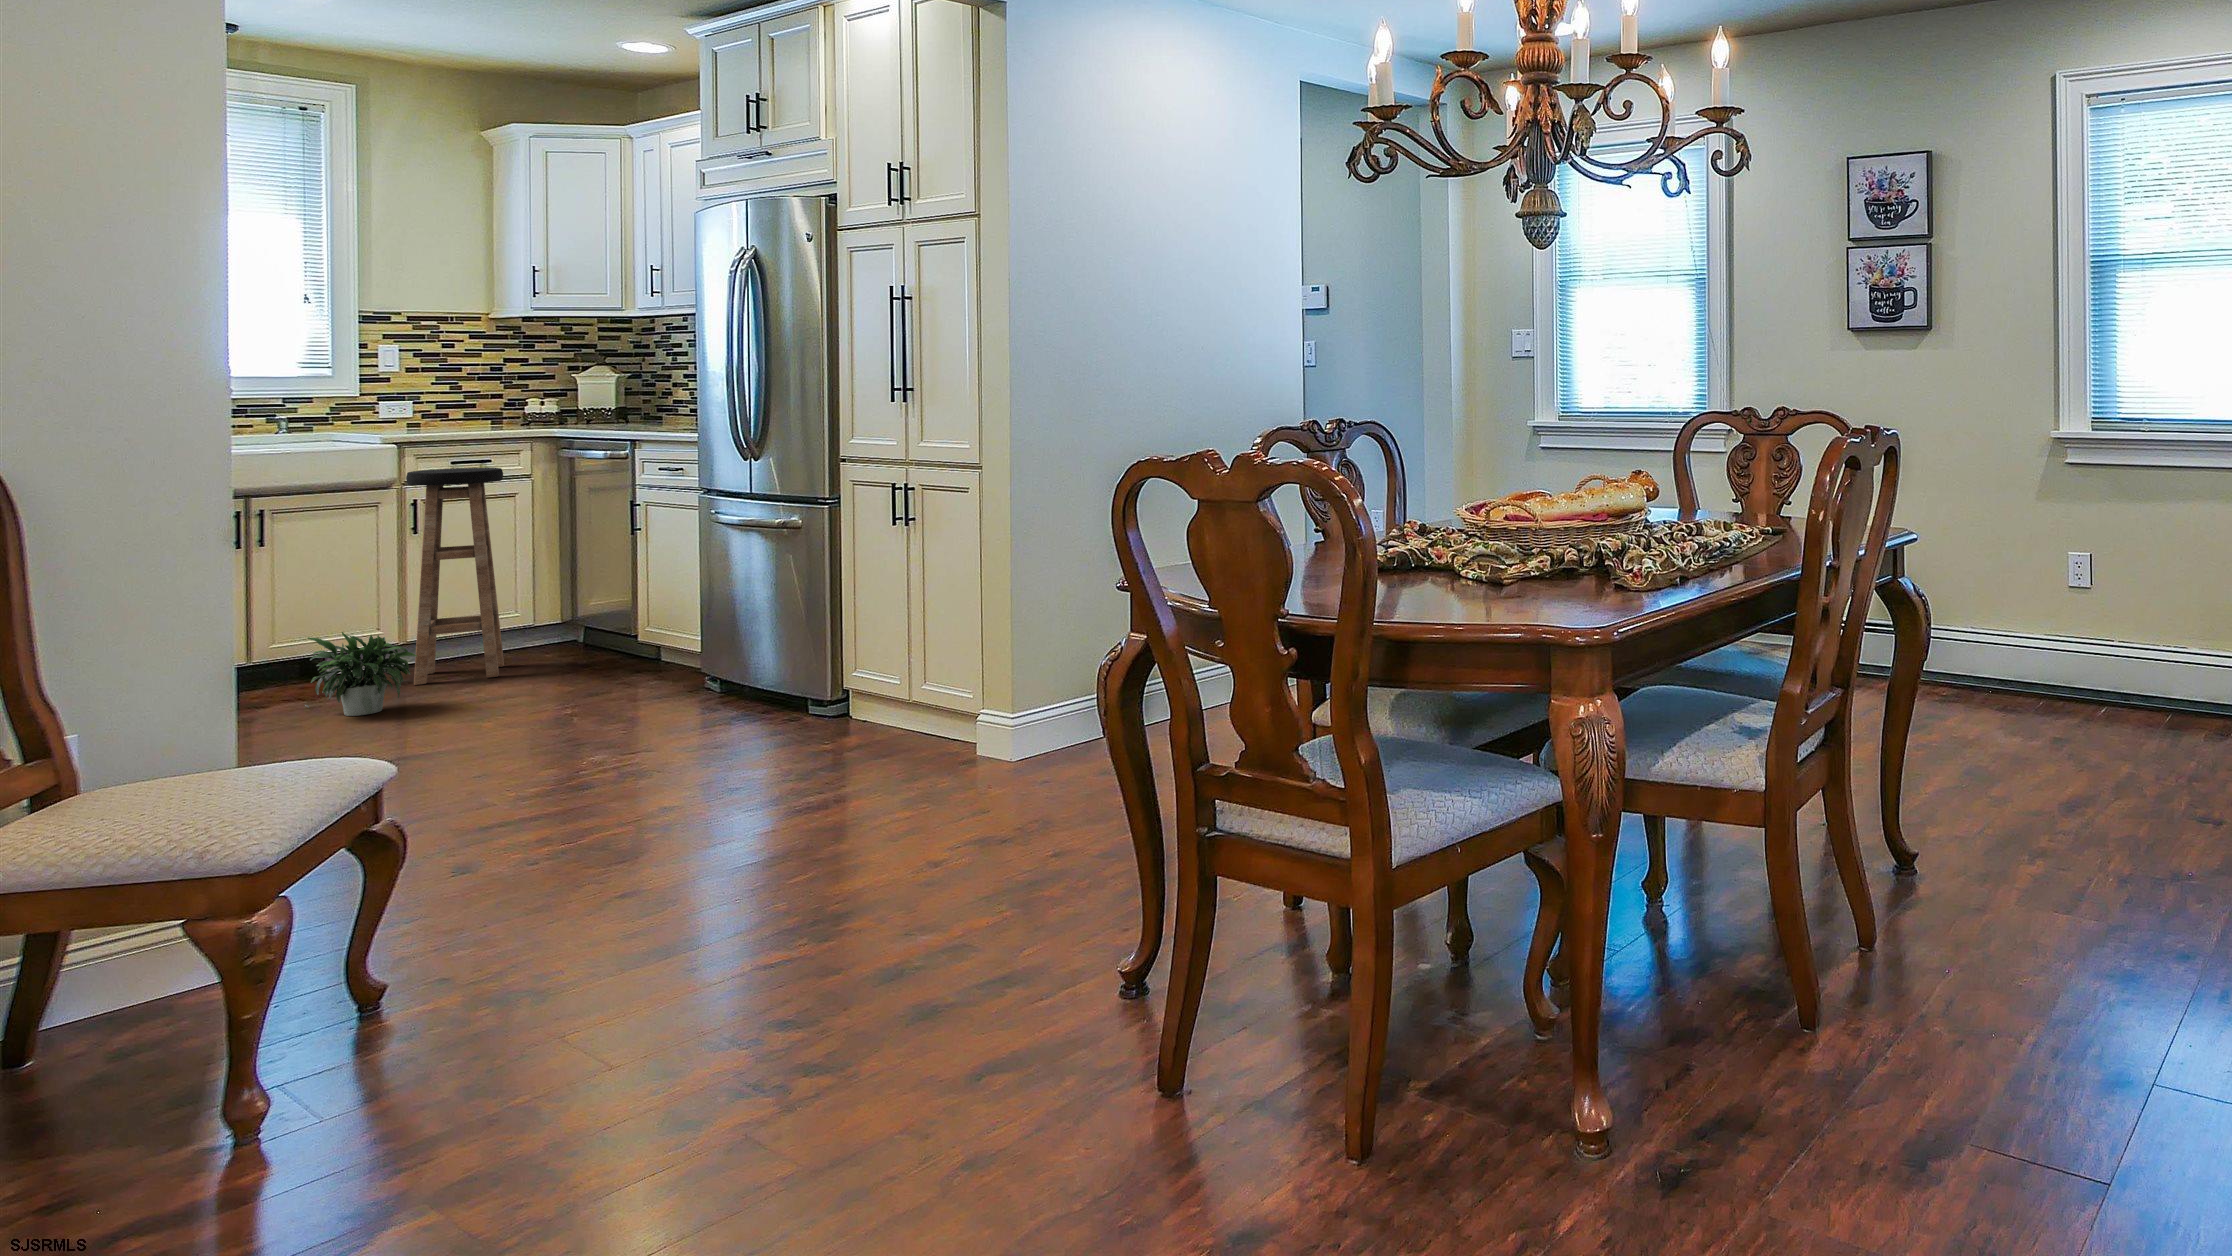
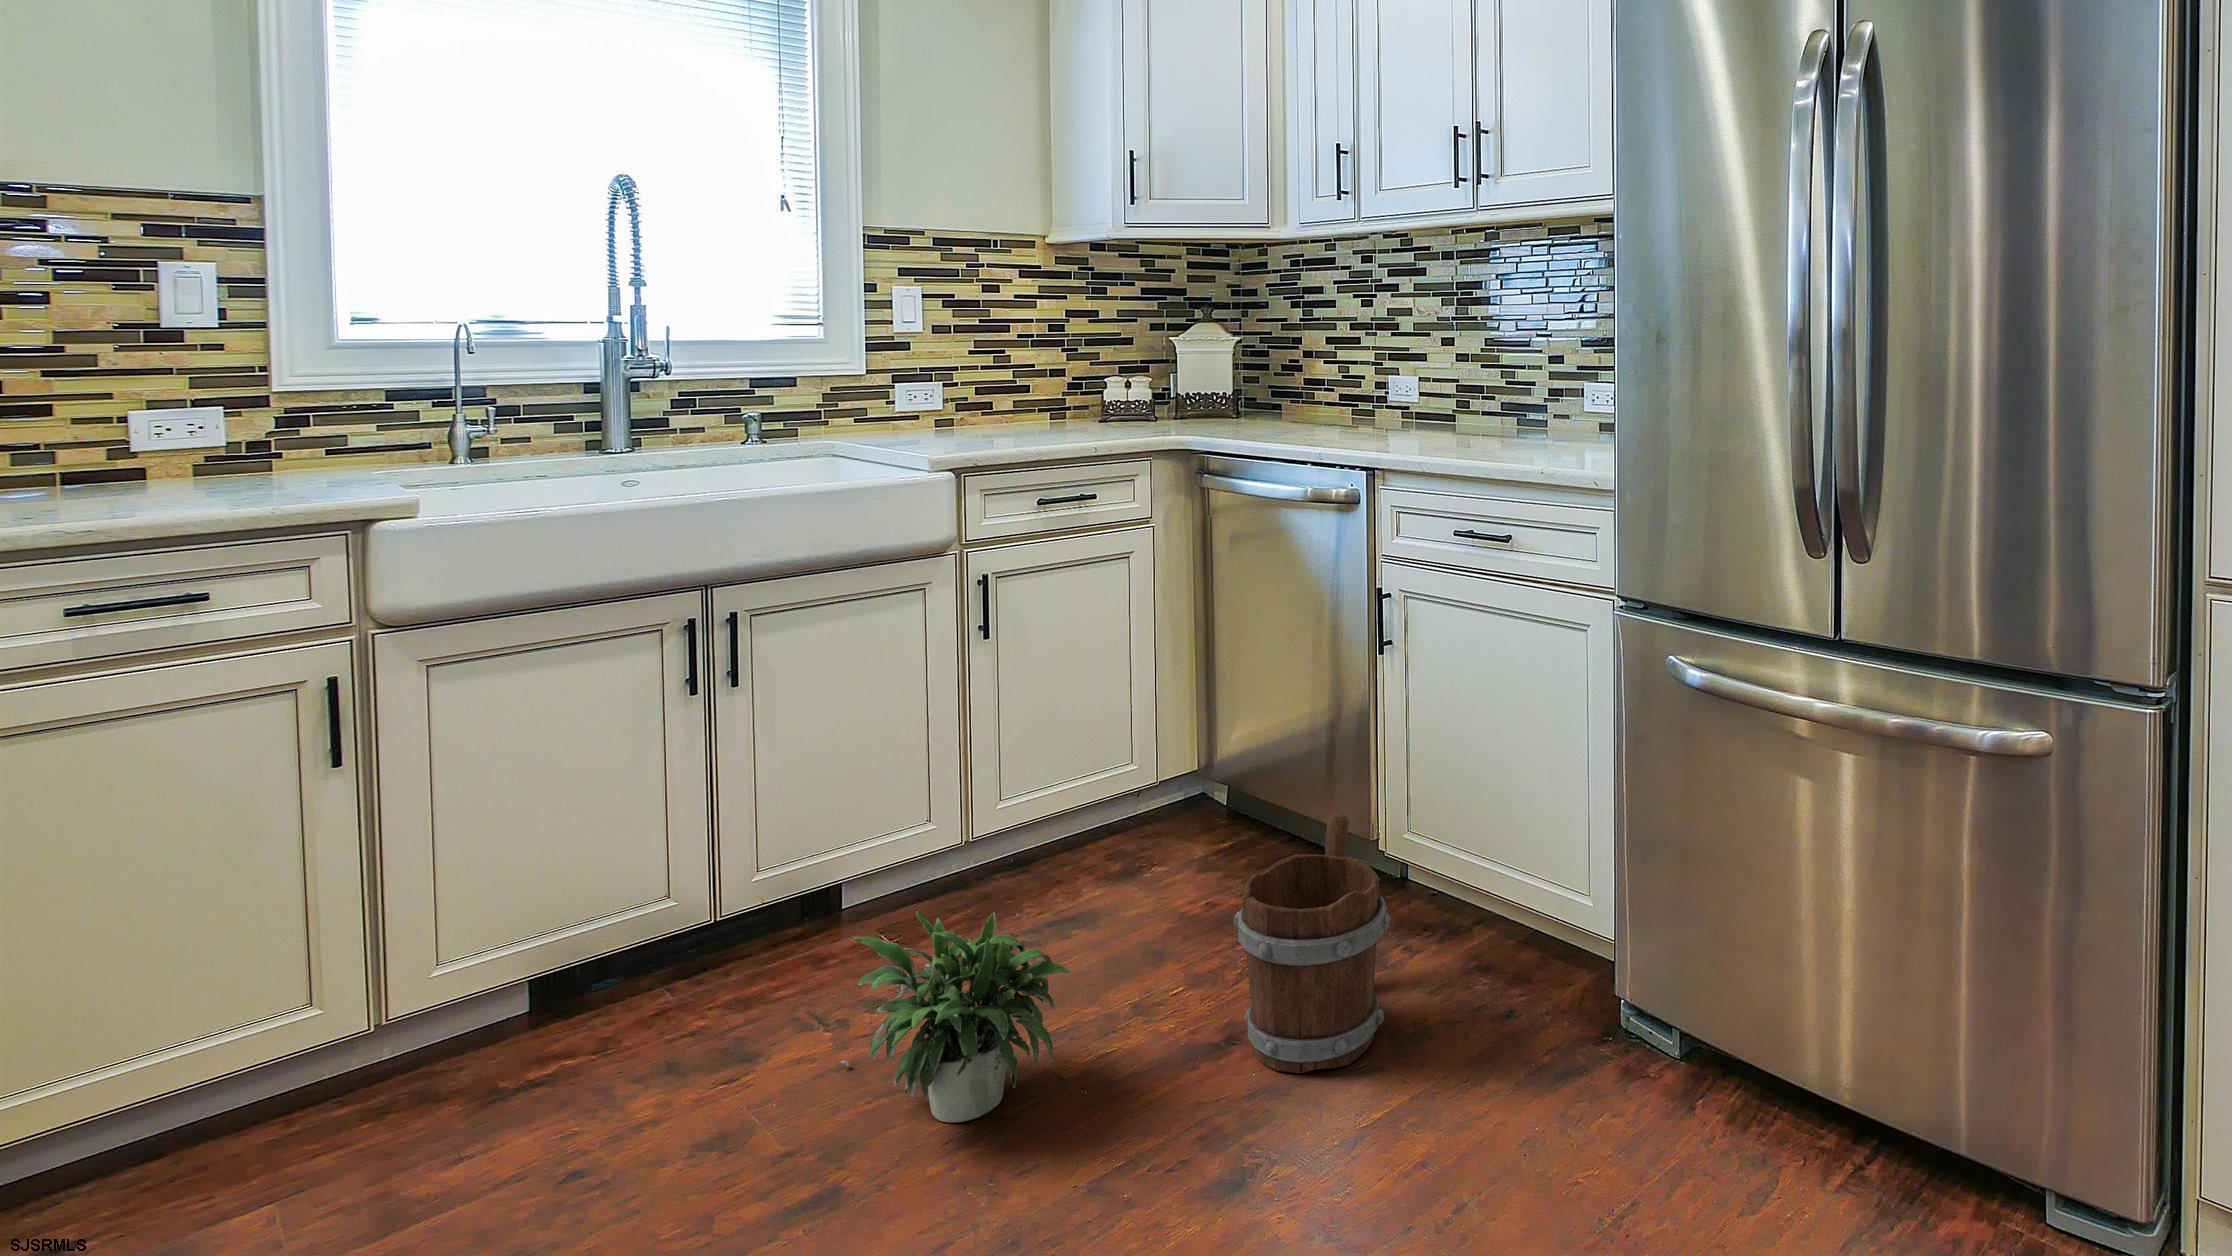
bar stool: present [406,468,504,685] -> none [991,516,1156,961]
bucket: none [506,603,589,702] -> present [1234,814,1390,1073]

